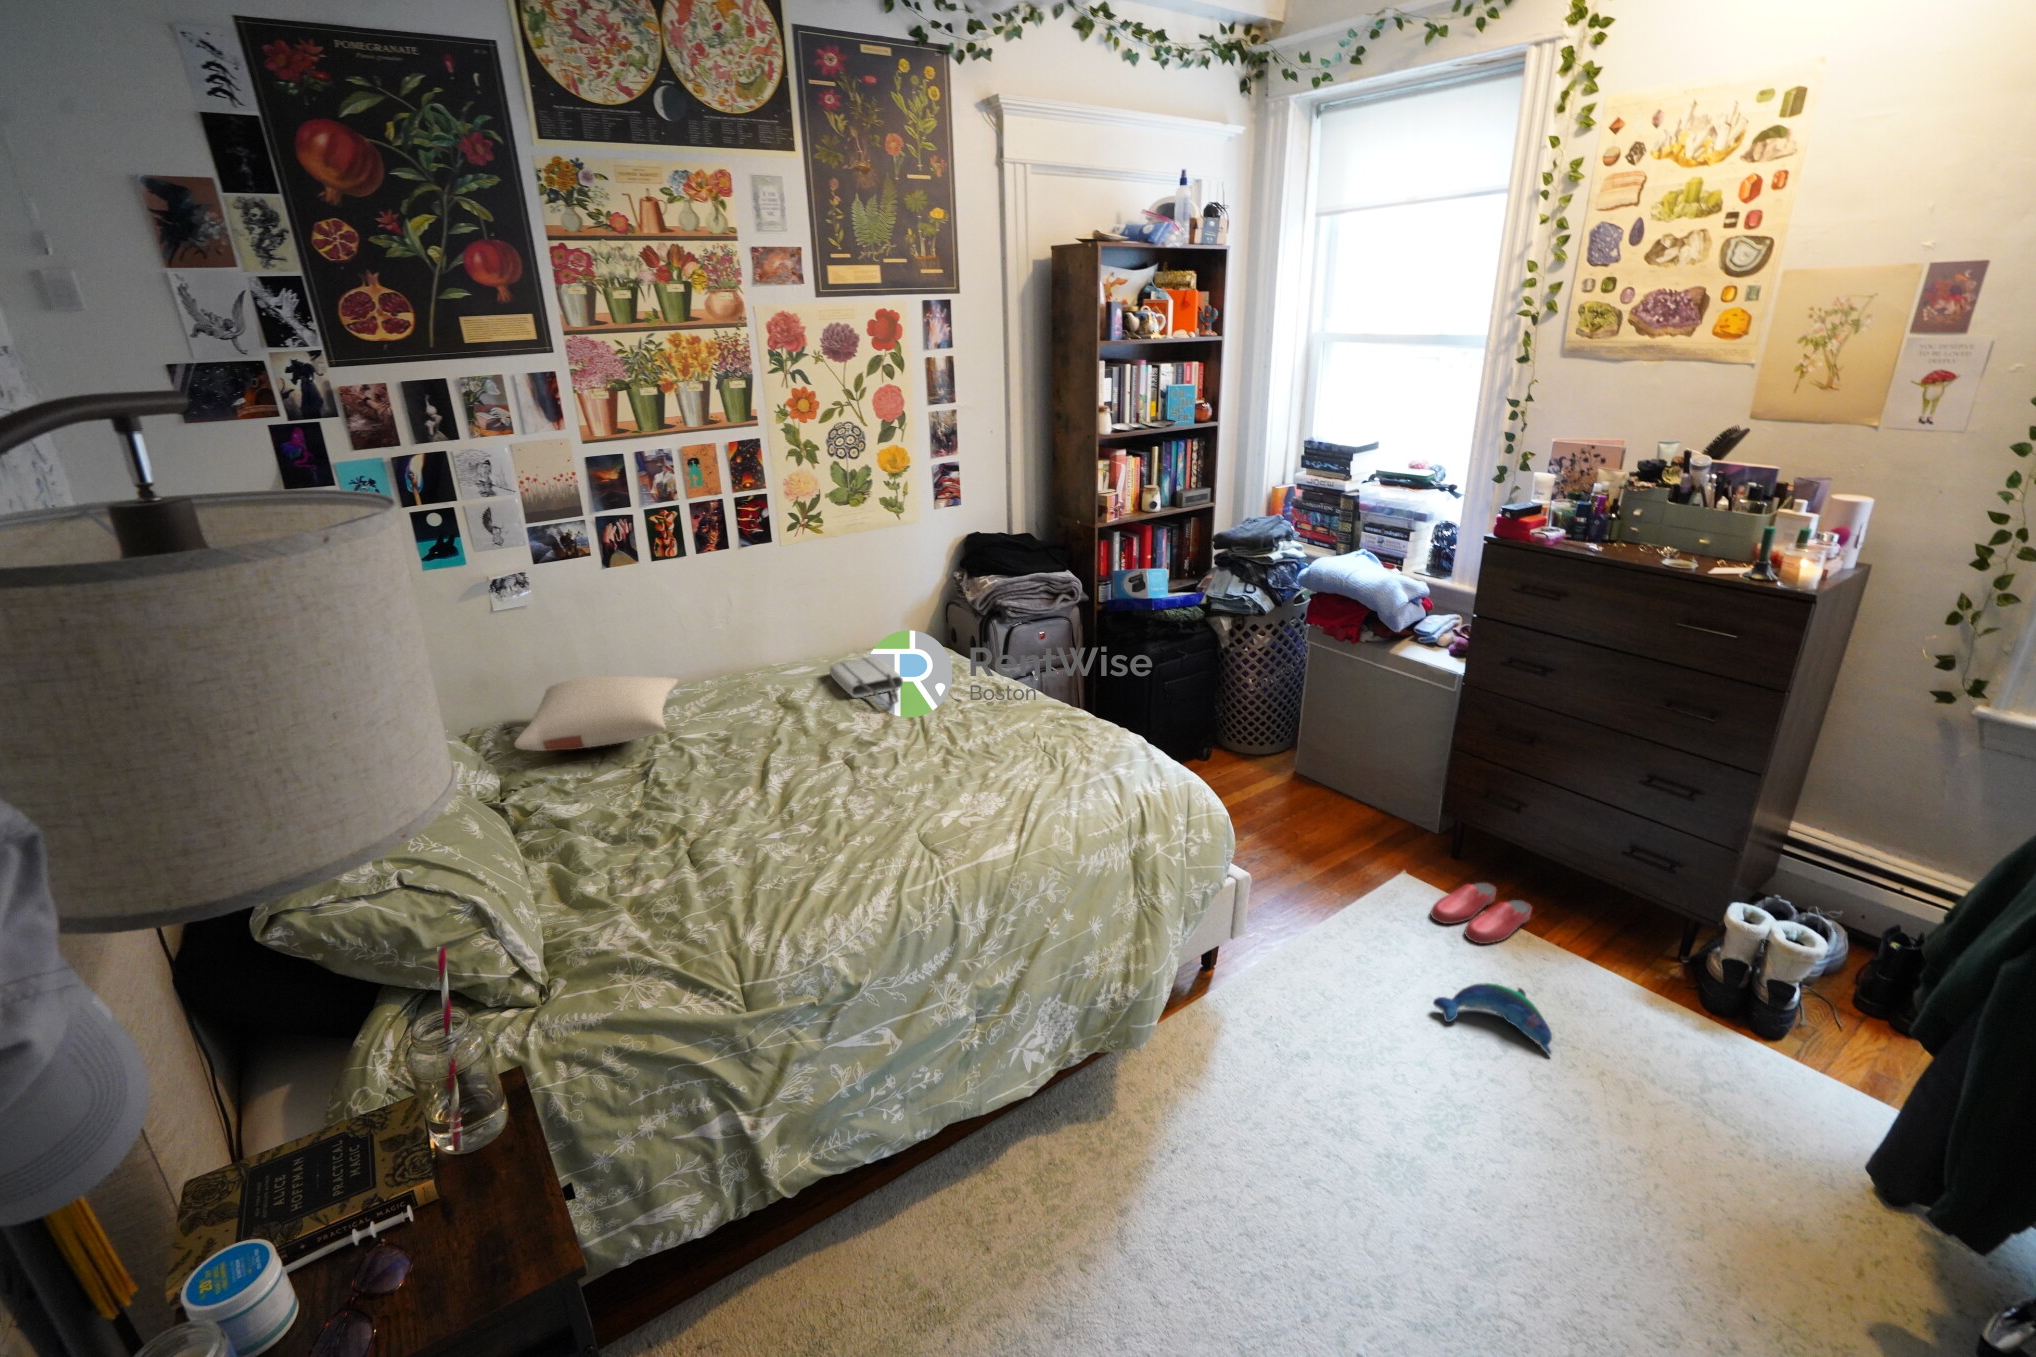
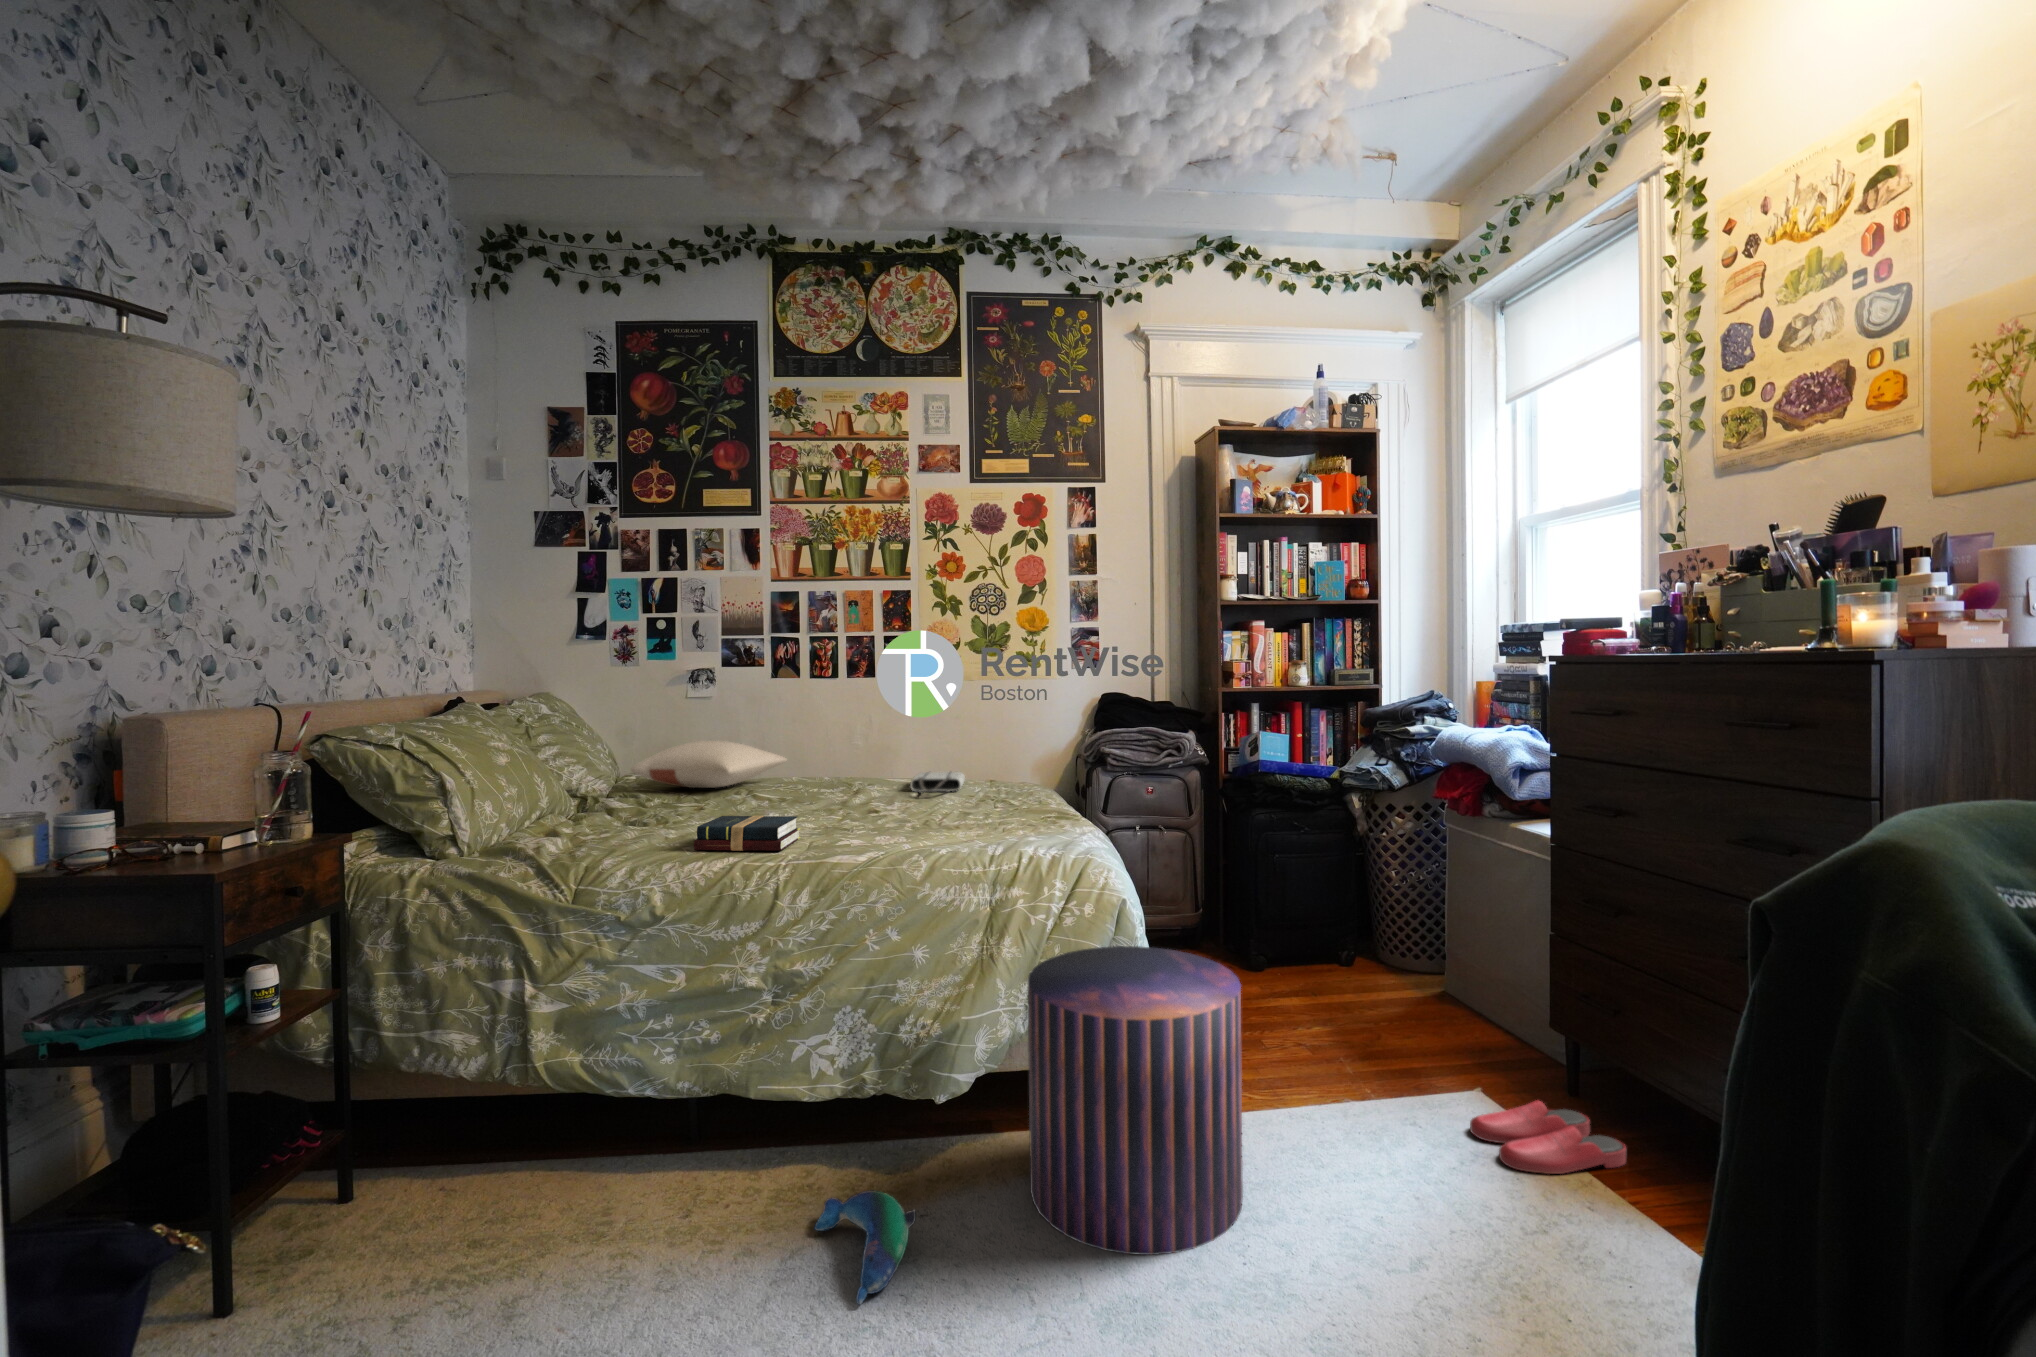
hardback book: none [811,811,926,887] -> present [694,816,800,851]
pouf: none [1199,860,1396,1121] -> present [1028,946,1243,1255]
plush toy: present [1433,983,1552,1054] -> present [814,1190,916,1305]

